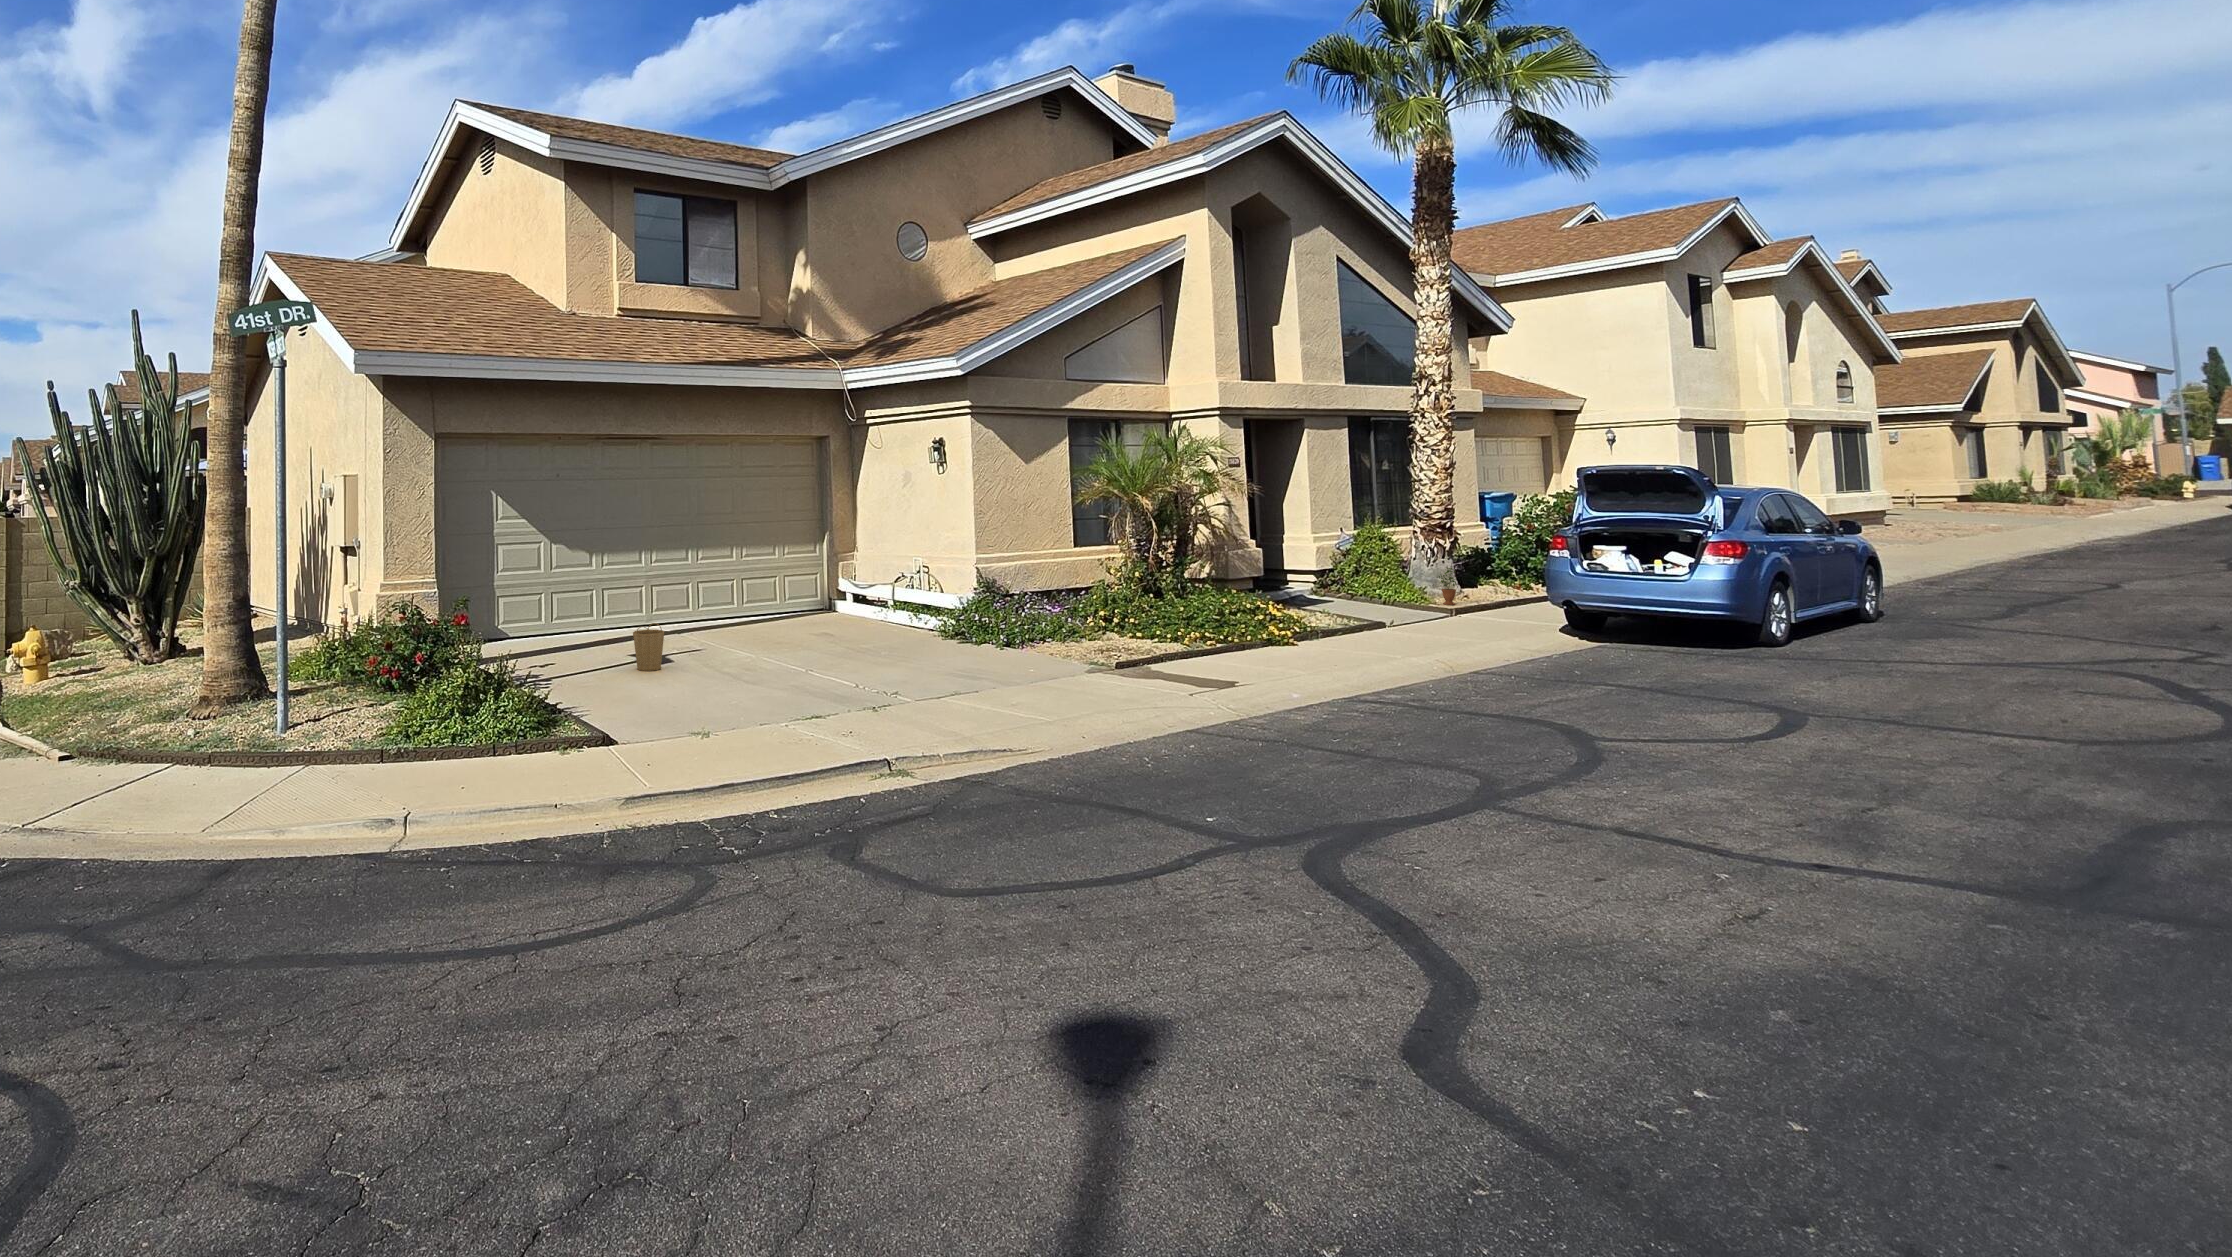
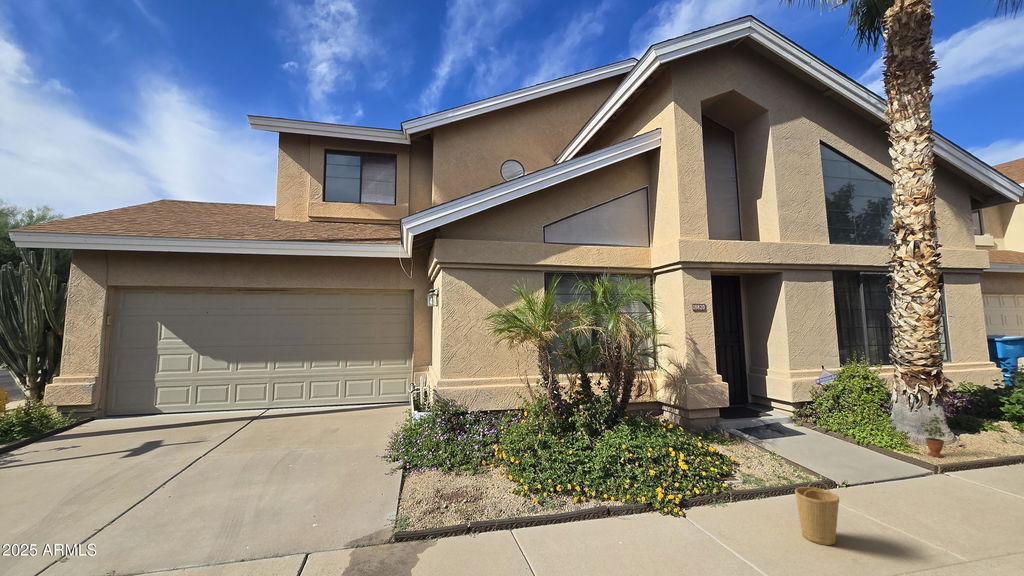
basket: present [633,623,664,671] -> present [795,481,839,545]

